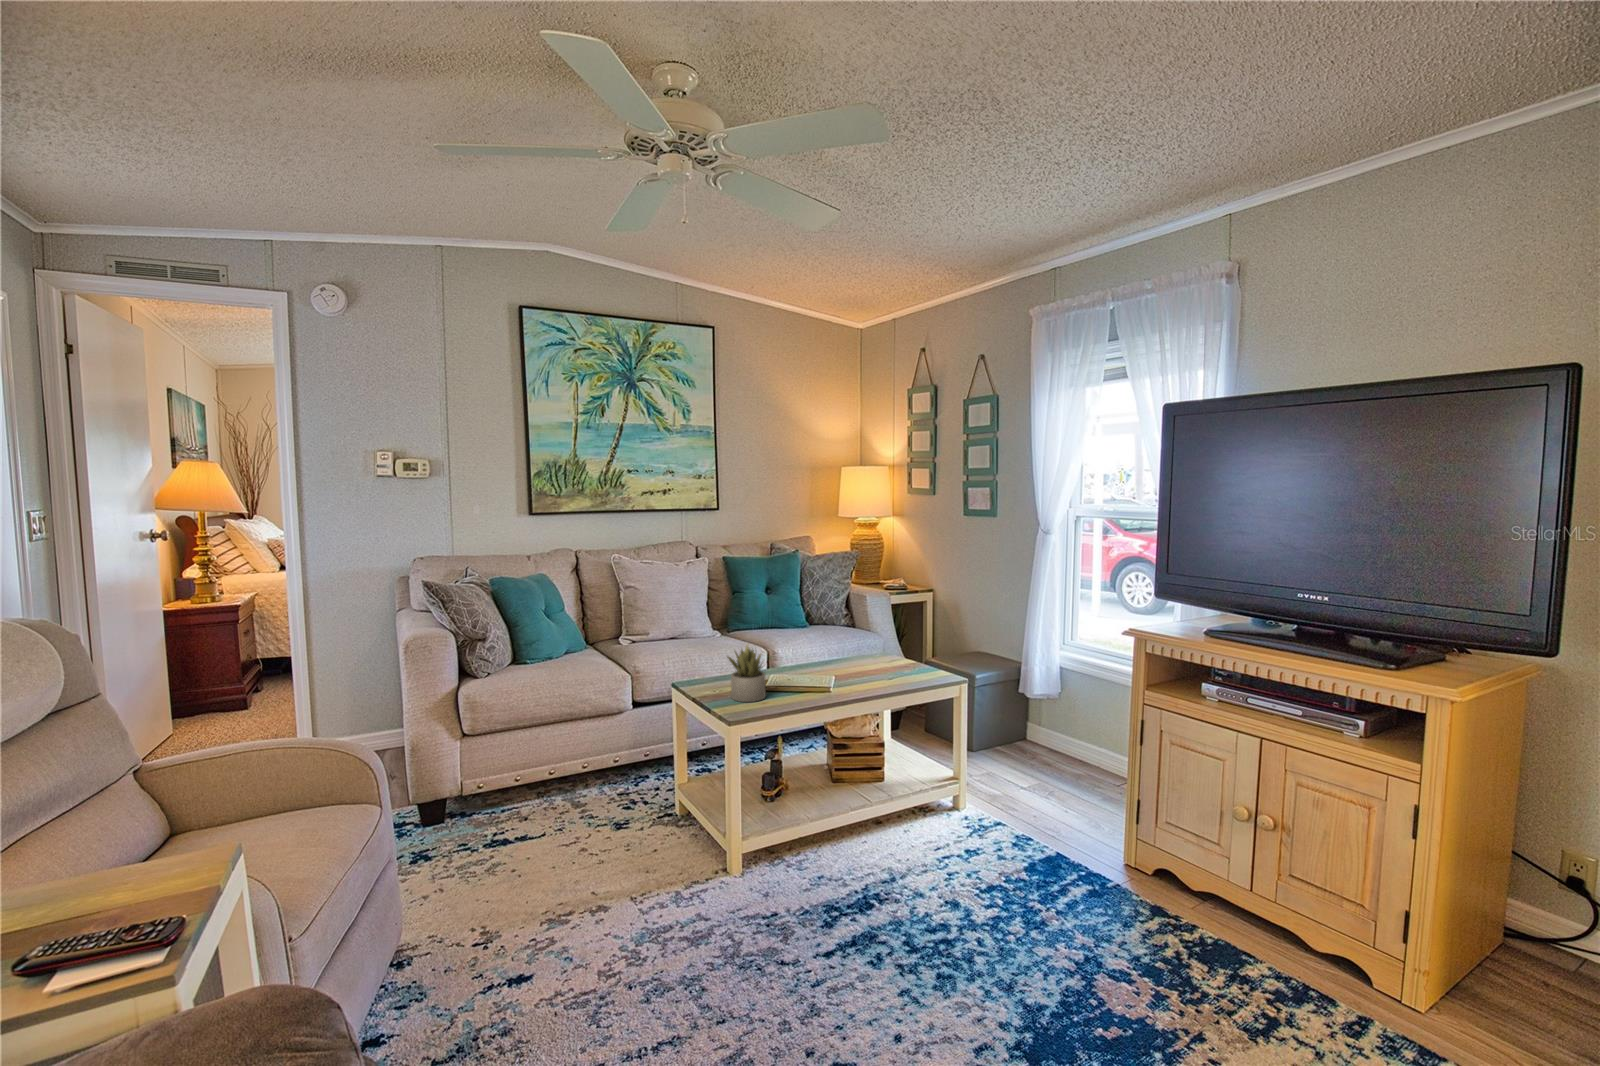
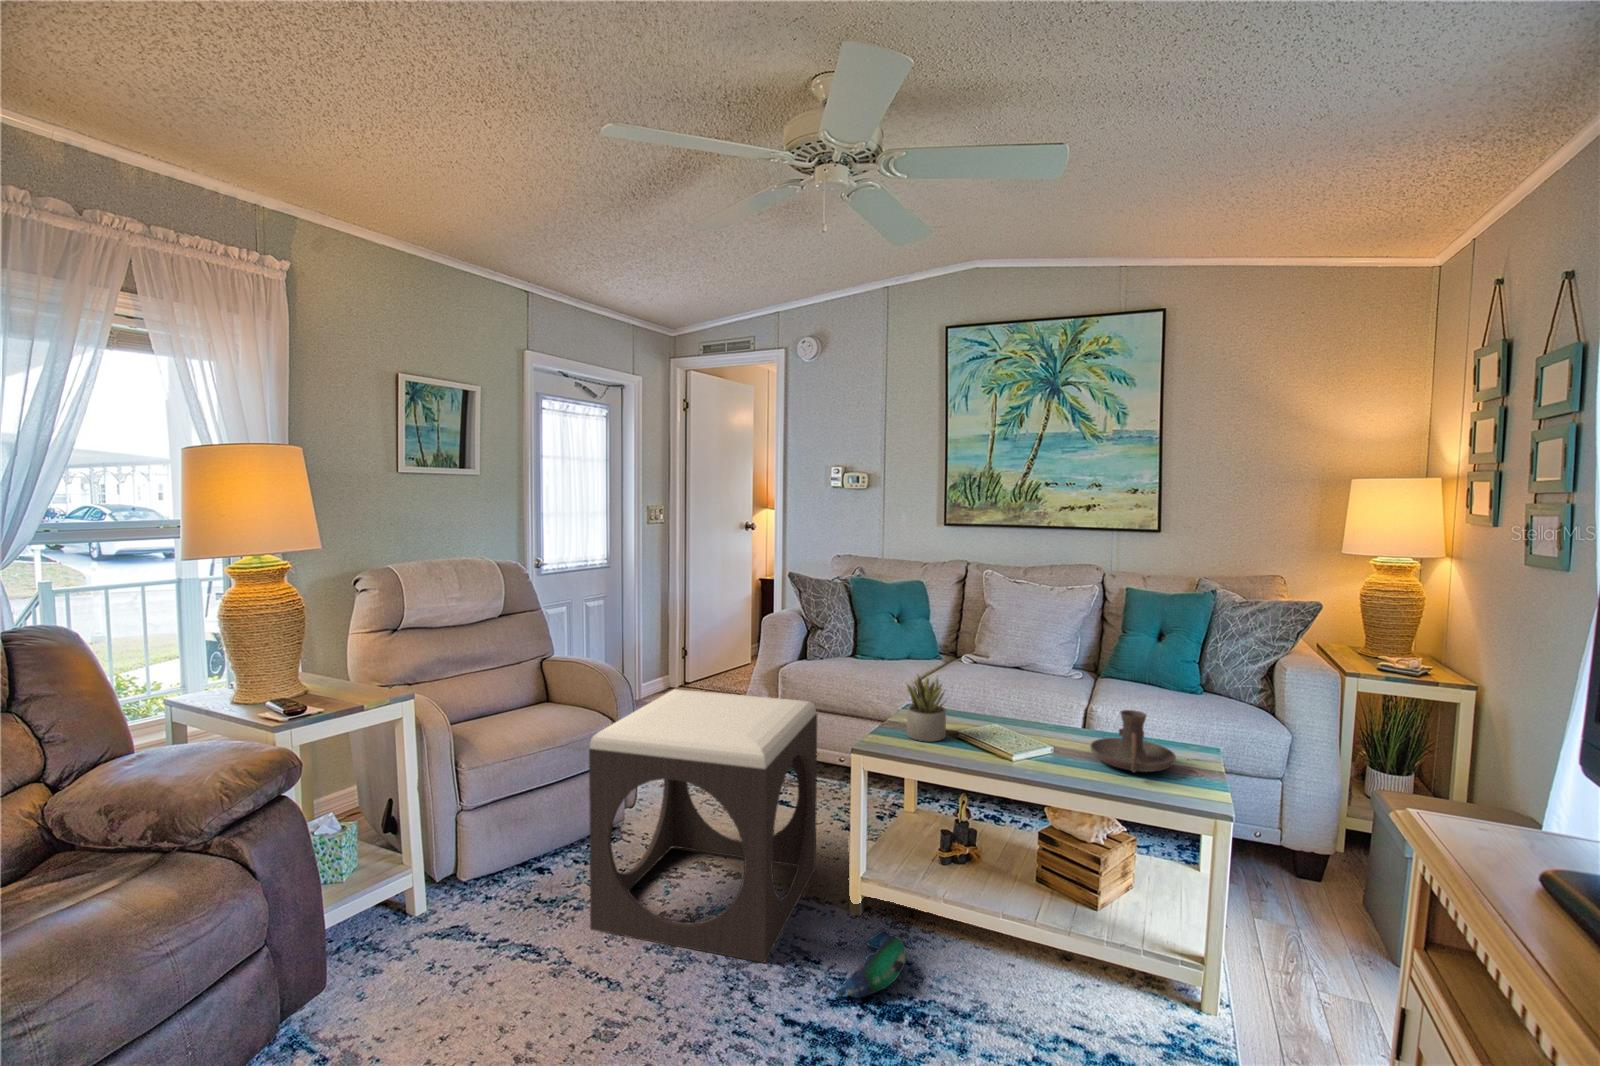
candle holder: none [852,637,908,678] -> present [1090,710,1176,772]
footstool: none [487,696,746,1015] -> present [589,689,817,963]
plush toy: none [780,857,846,917] -> present [836,929,906,998]

